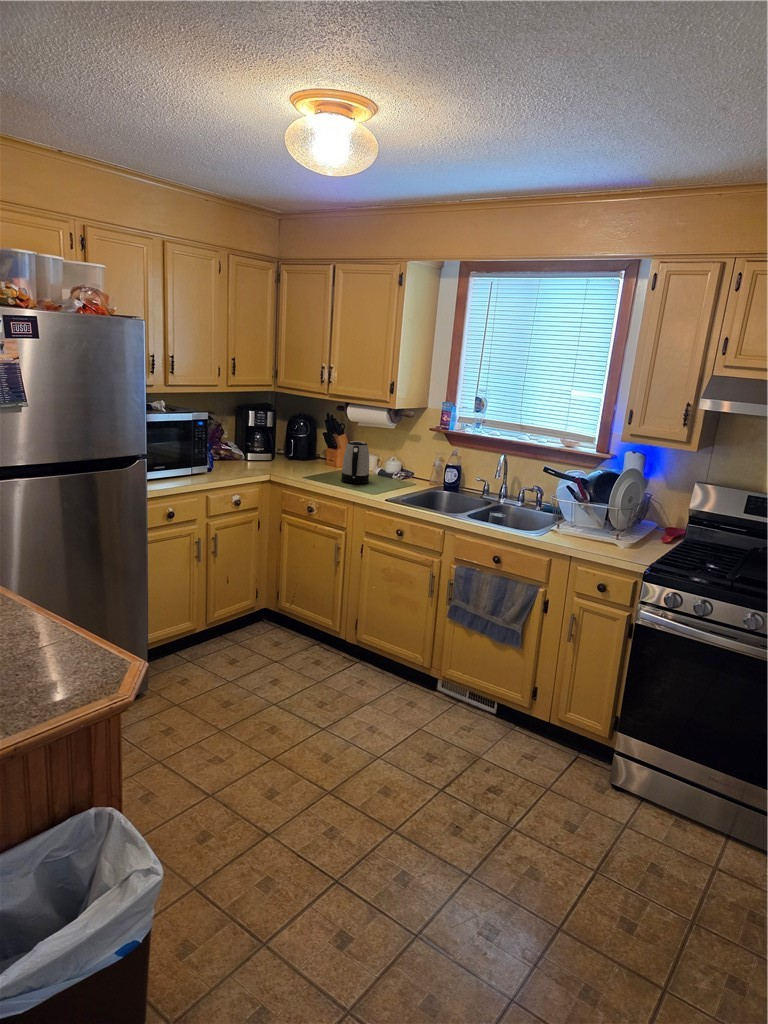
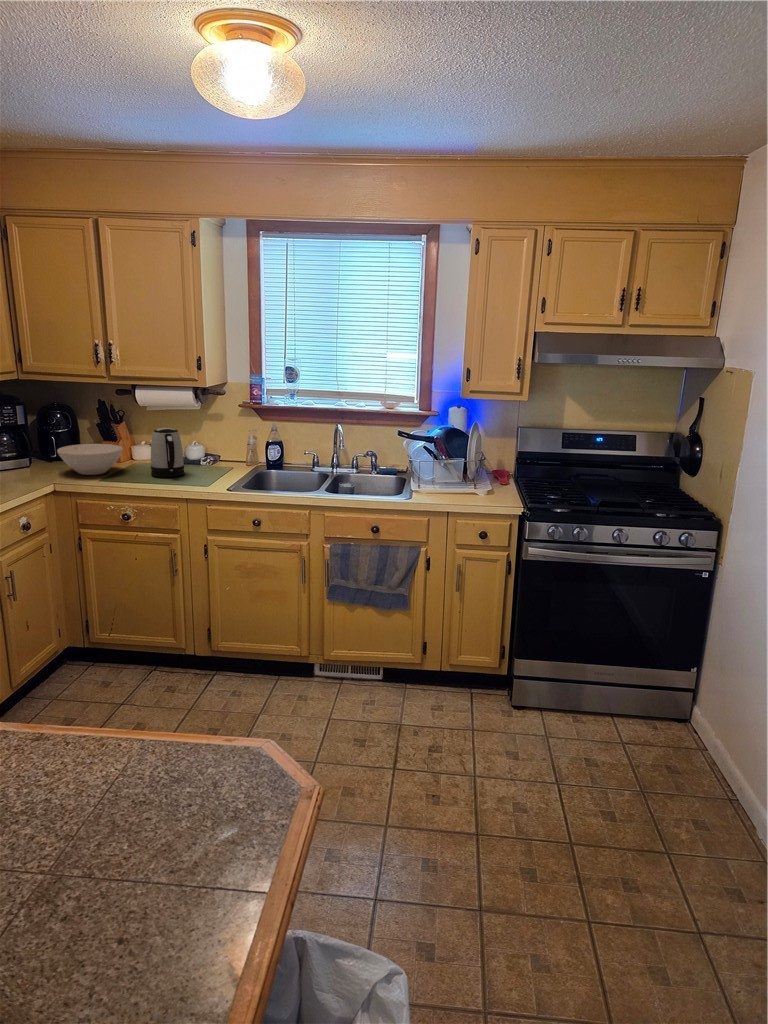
bowl: none [278,448,328,473] -> present [57,444,123,475]

